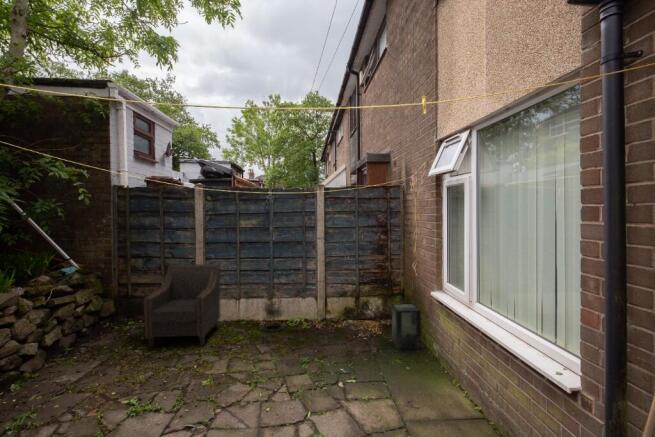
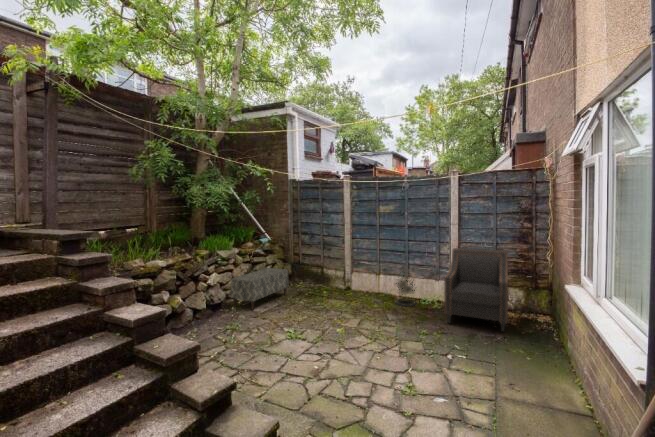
chair: present [144,264,220,347] -> present [444,248,508,332]
storage box: present [391,304,421,350] -> none [526,295,560,348]
bench: none [10,309,114,383] -> present [231,268,288,310]

